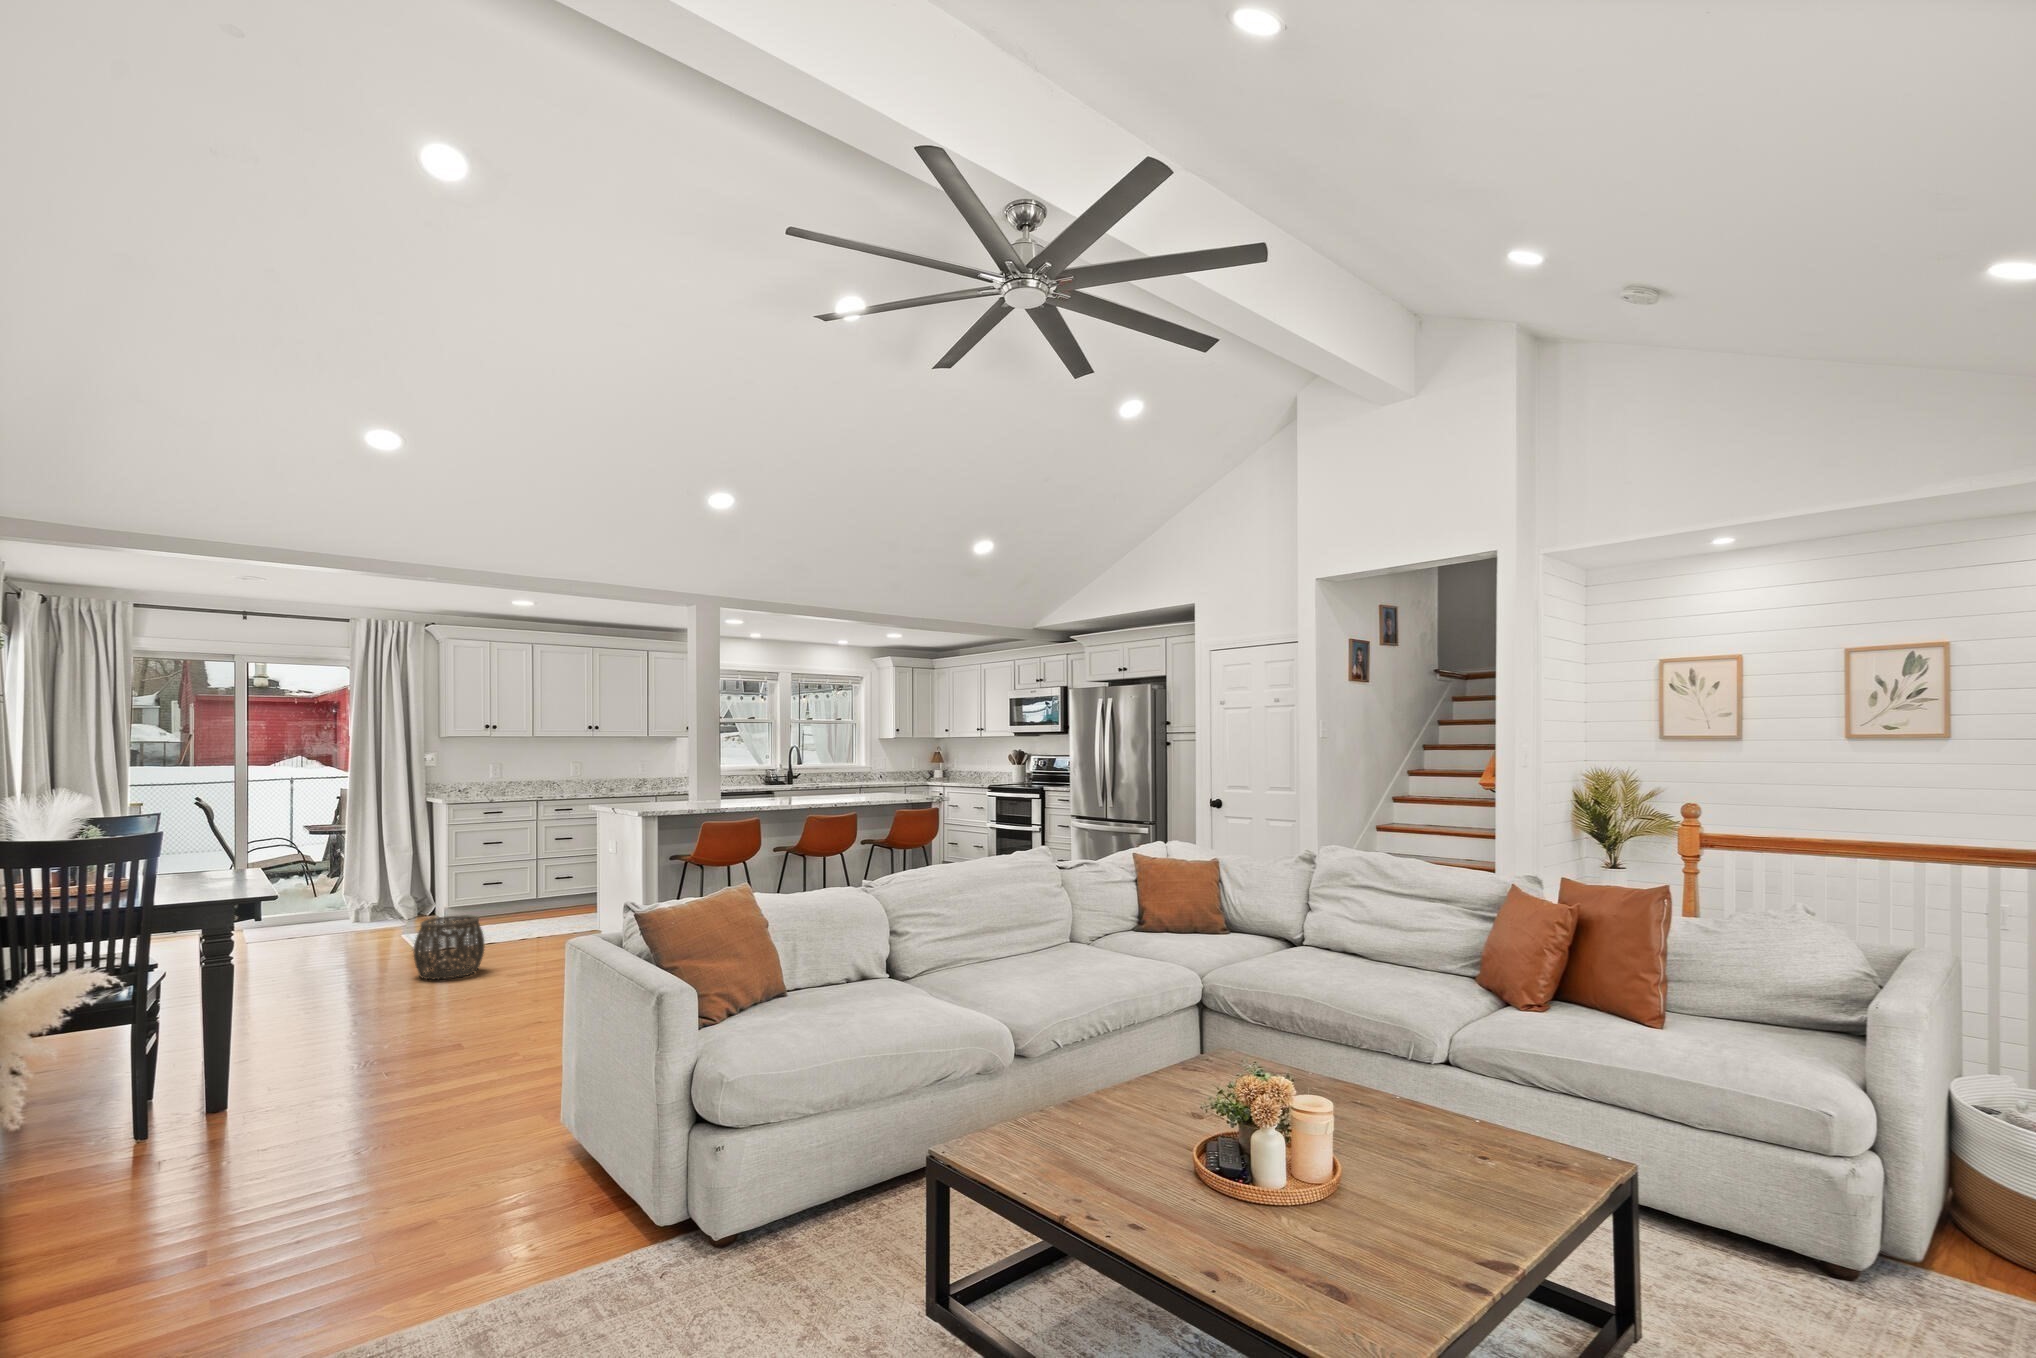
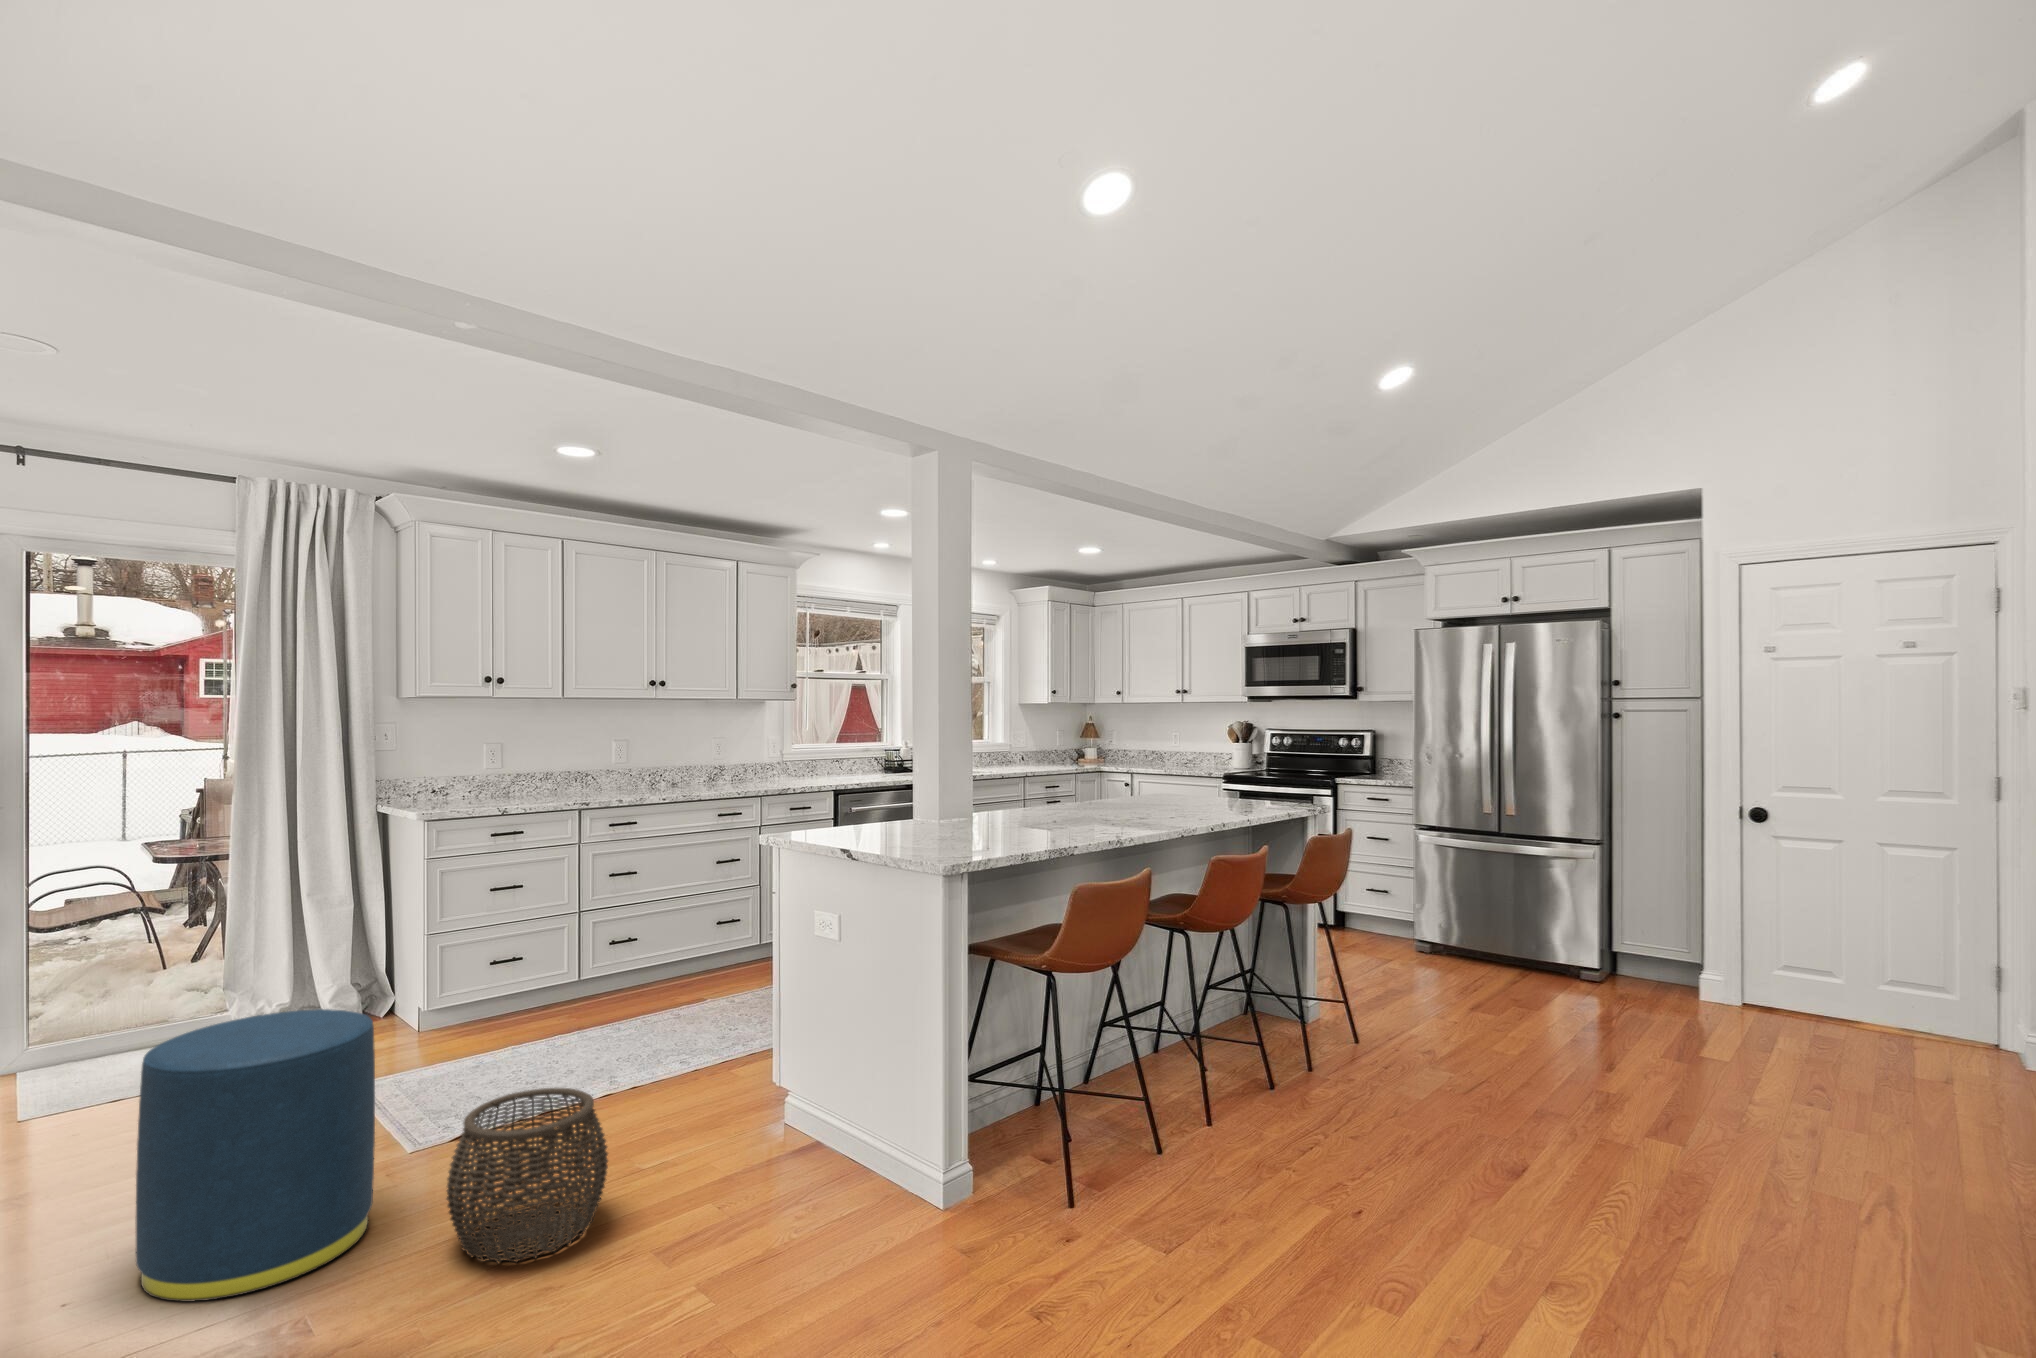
ottoman: none [293,878,389,984] -> present [136,1009,375,1302]

